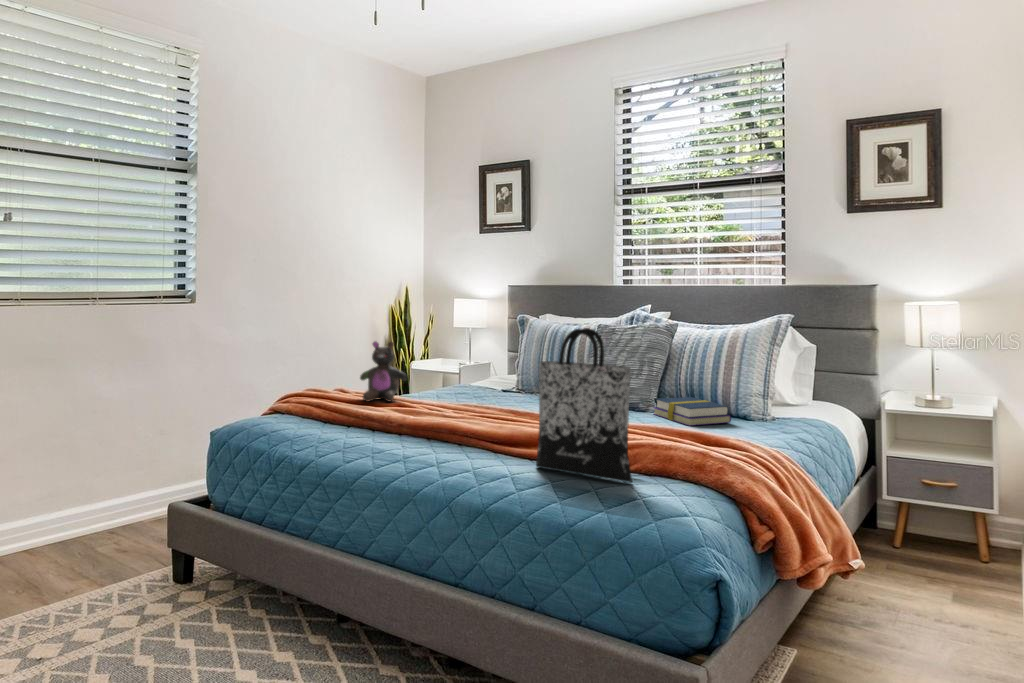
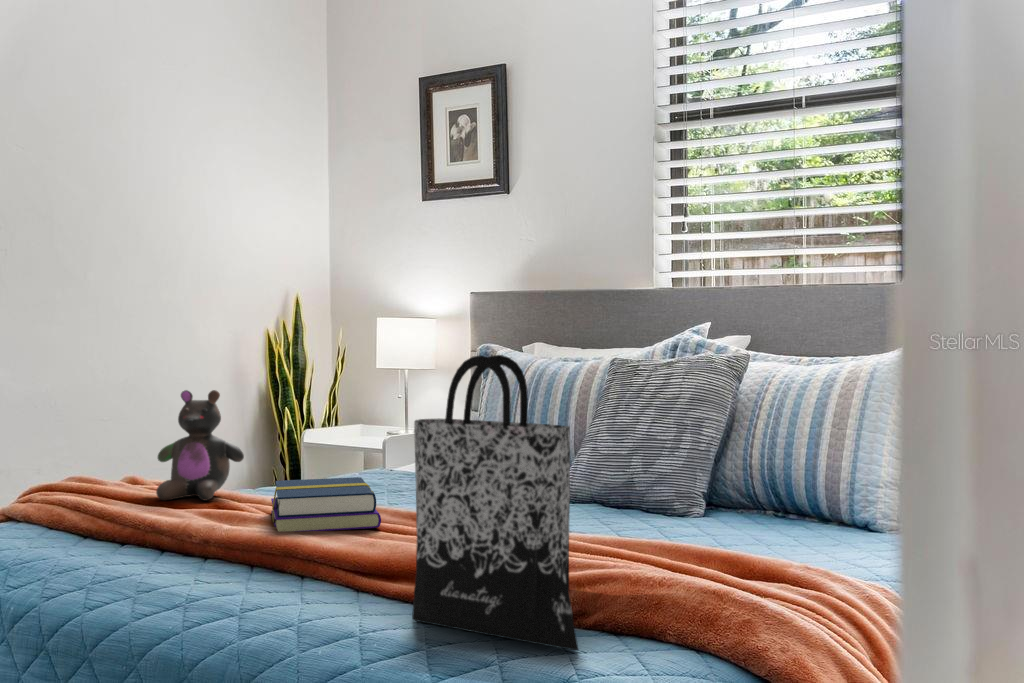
book: present [654,397,731,426] -> present [271,477,381,531]

